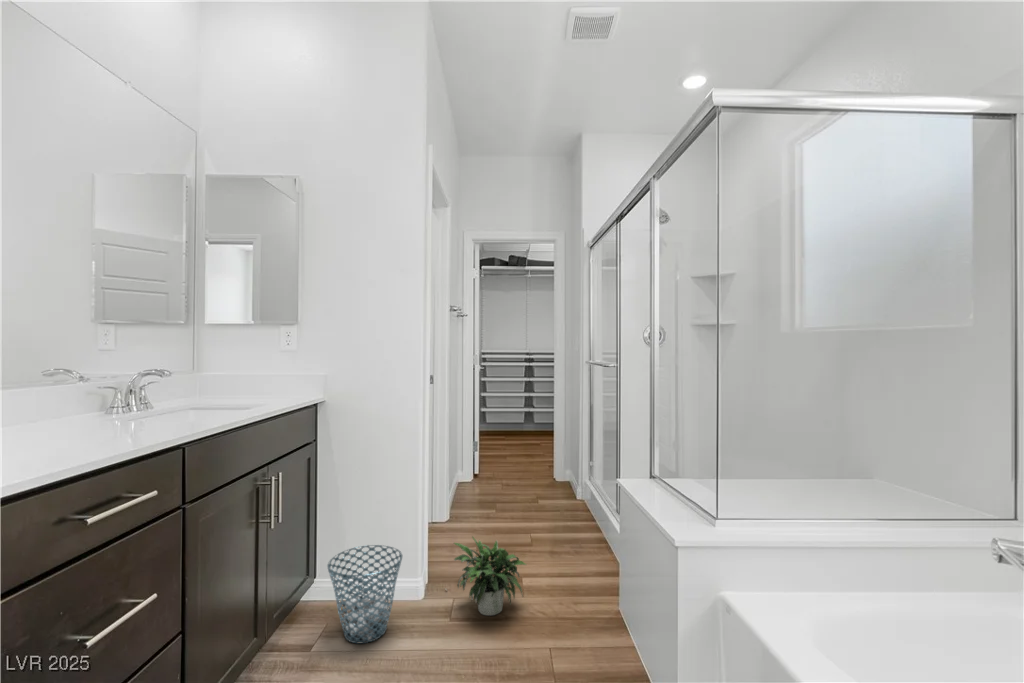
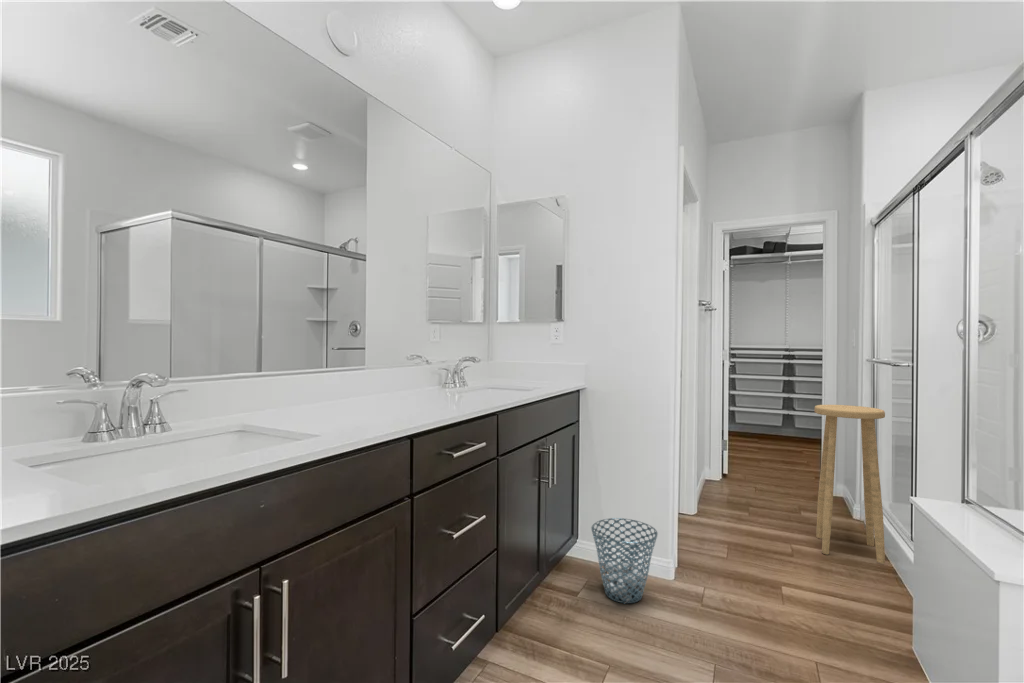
stool: none [547,403,600,539] -> present [815,405,885,564]
potted plant: present [454,537,526,615] -> none [697,529,789,611]

